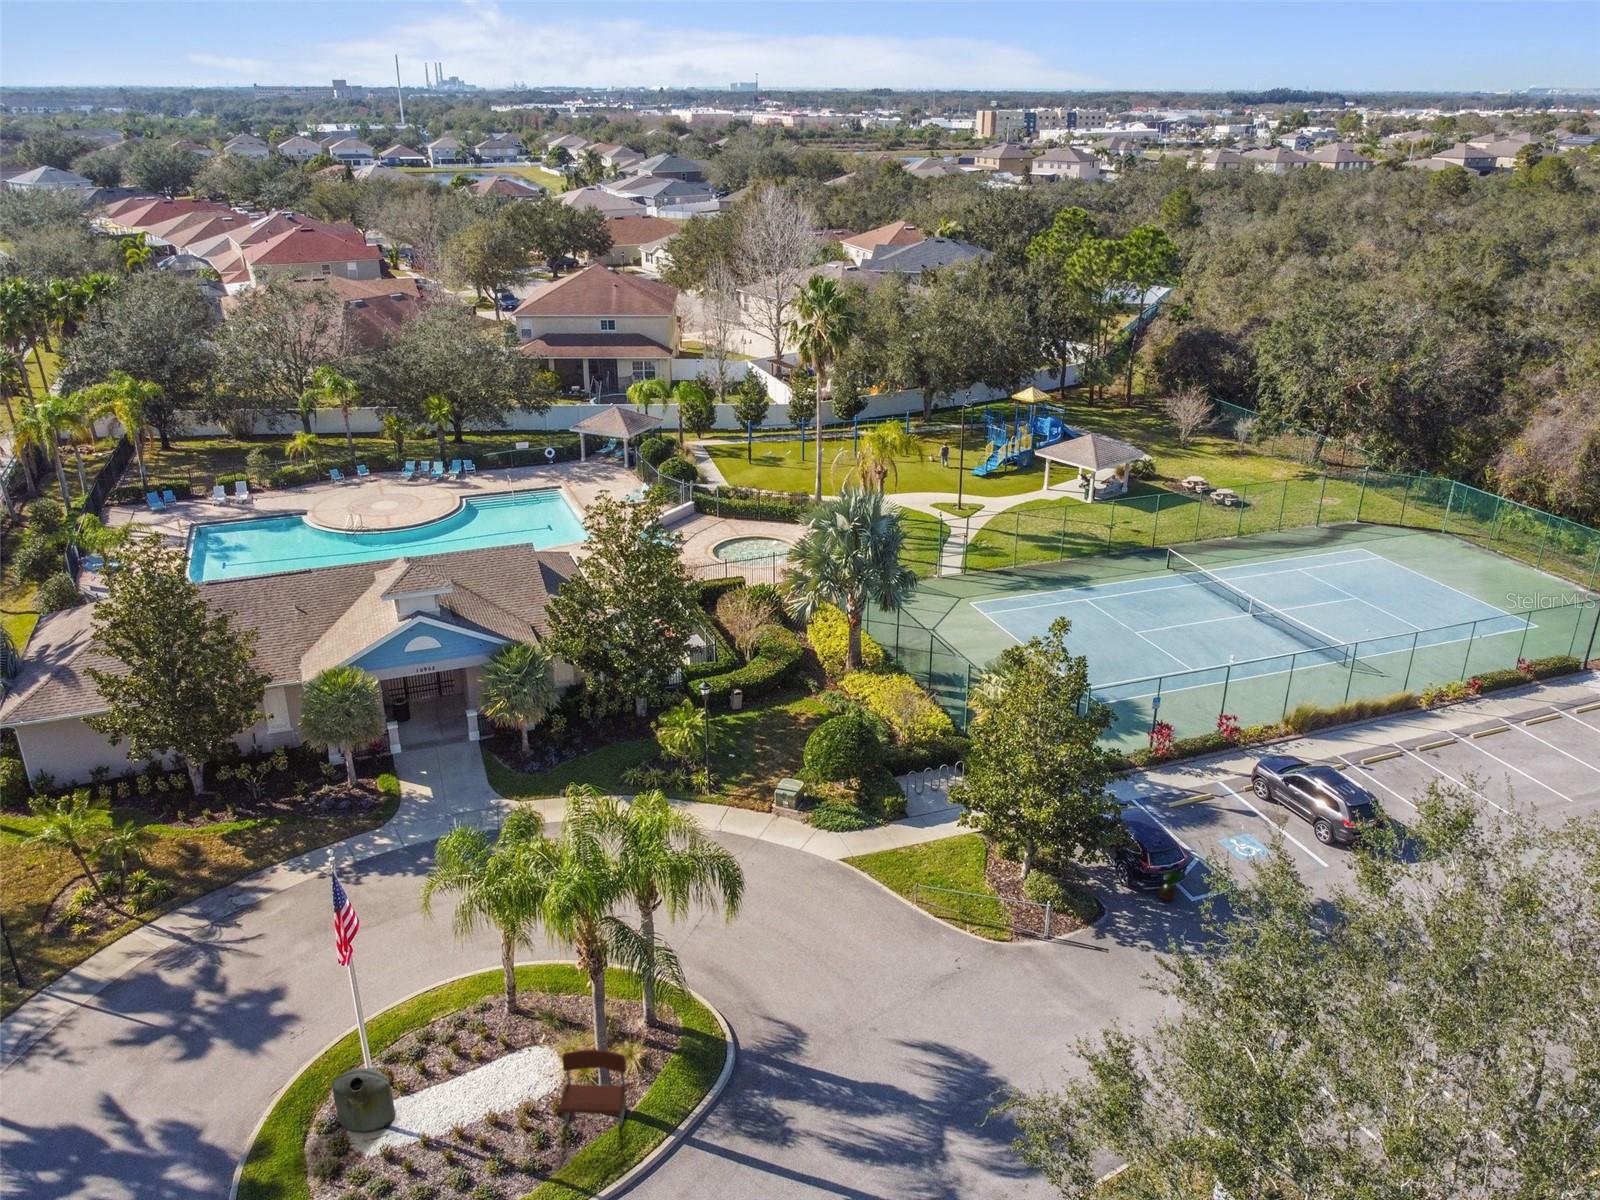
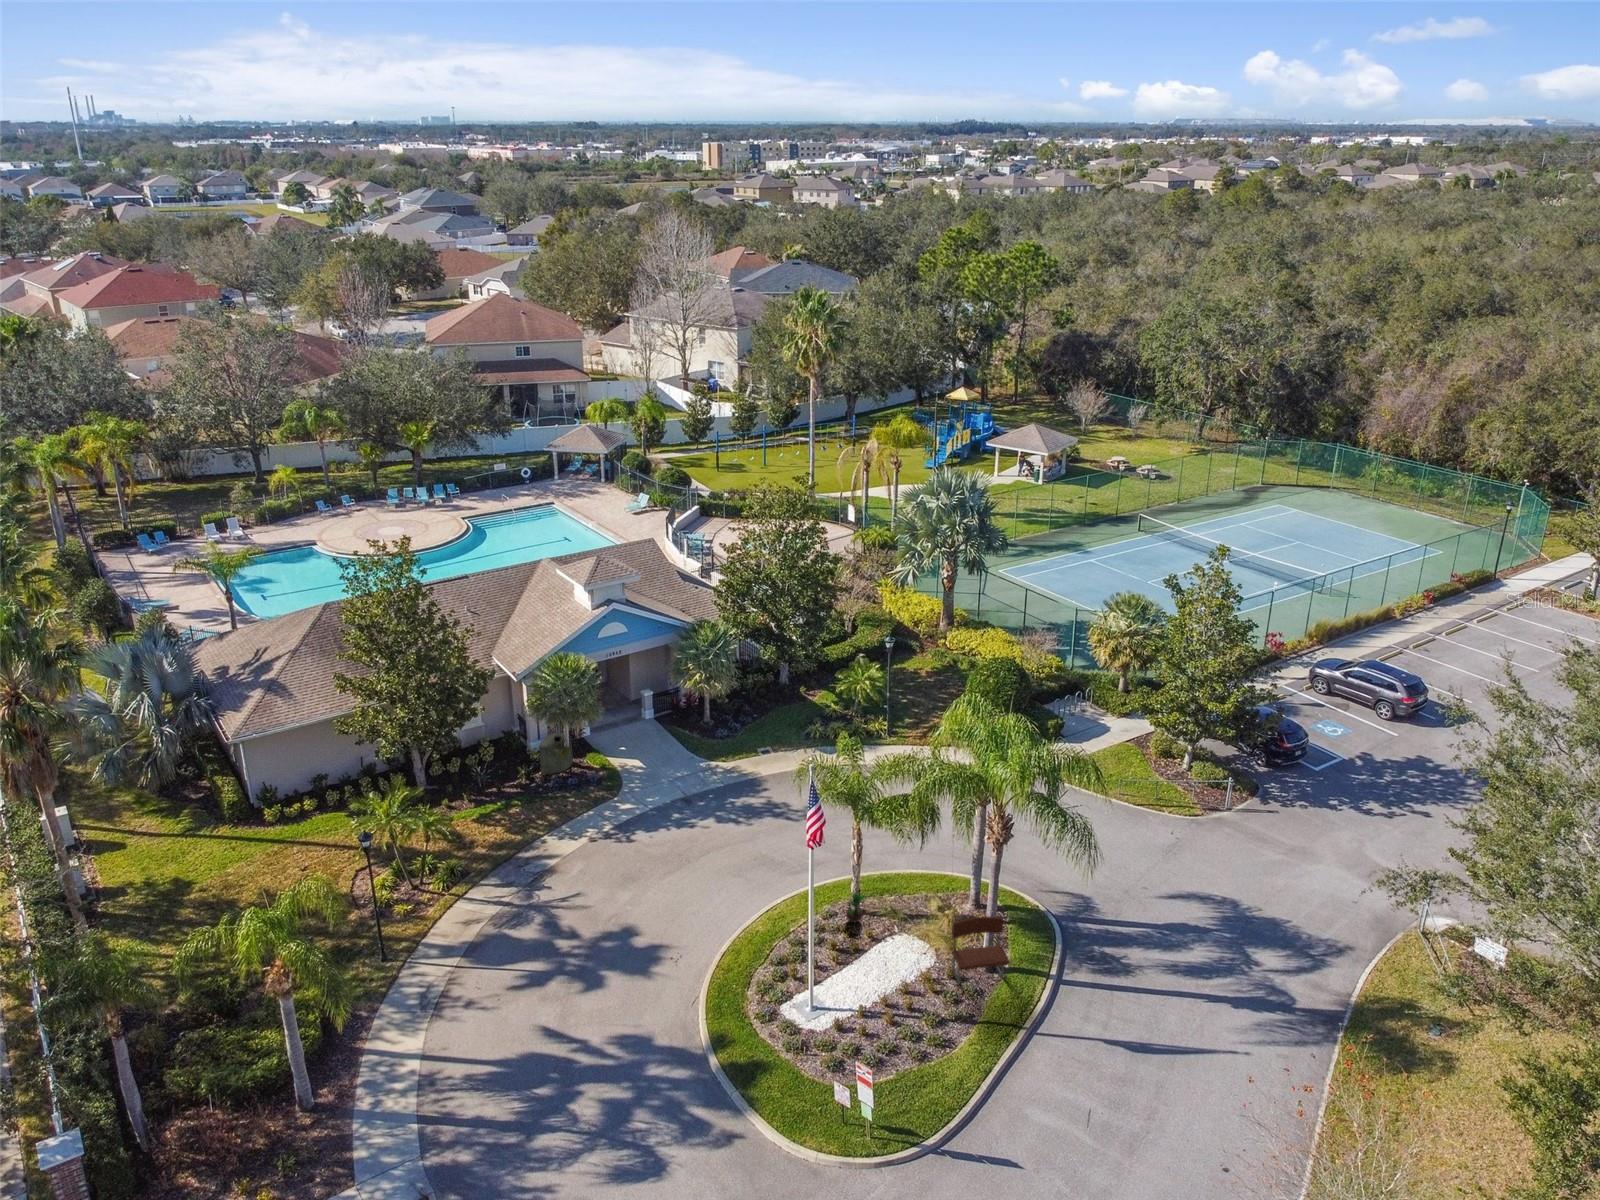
potted tree: present [1158,870,1181,901] -> present [846,893,865,922]
trash can: present [332,1068,395,1132] -> present [539,732,573,775]

